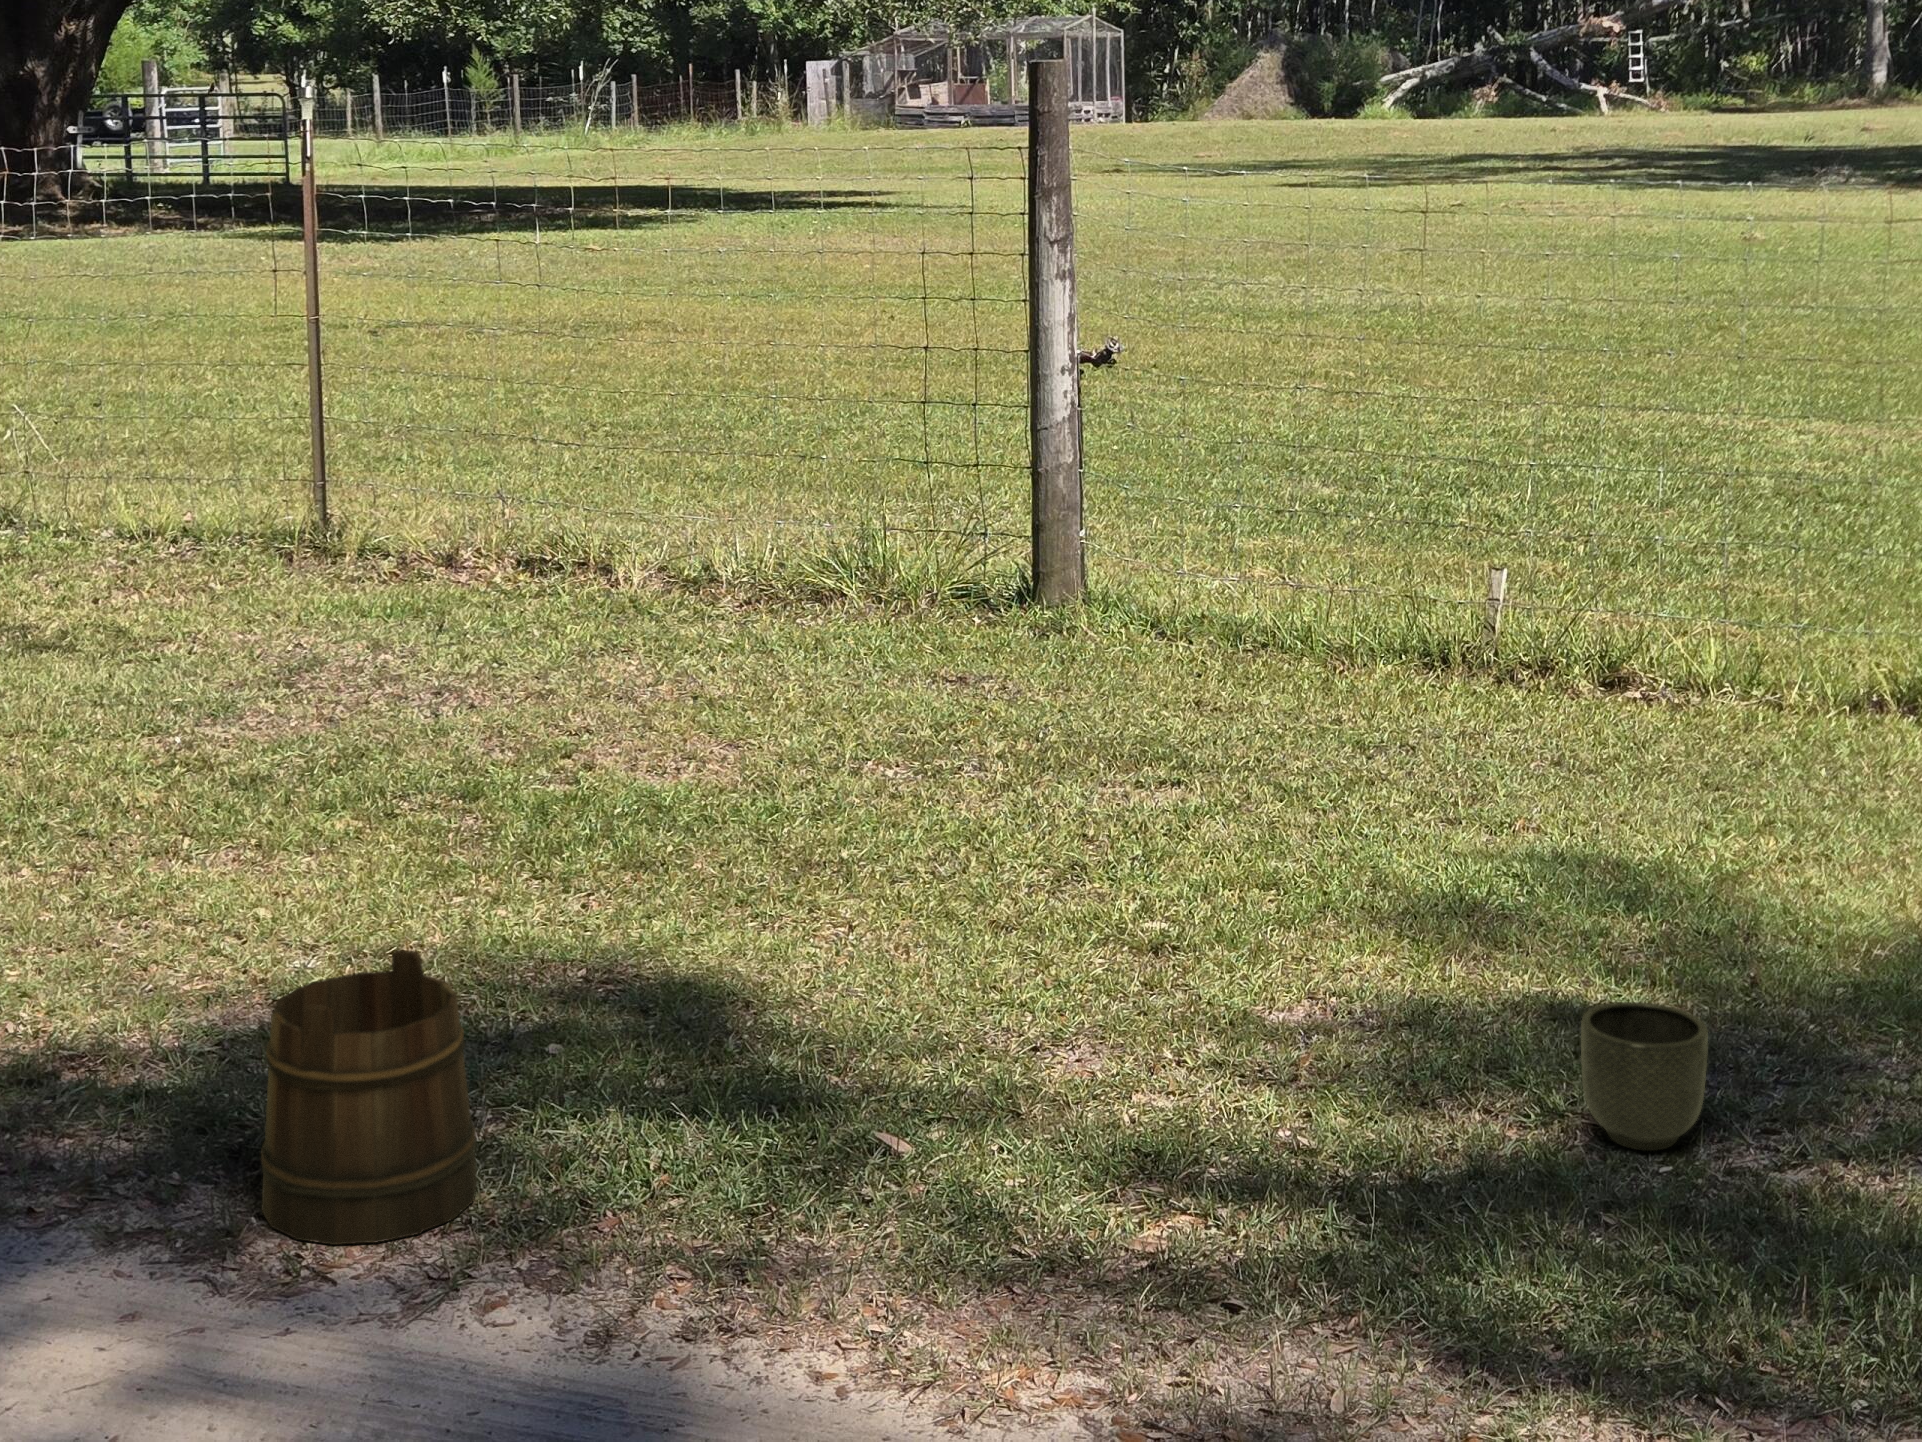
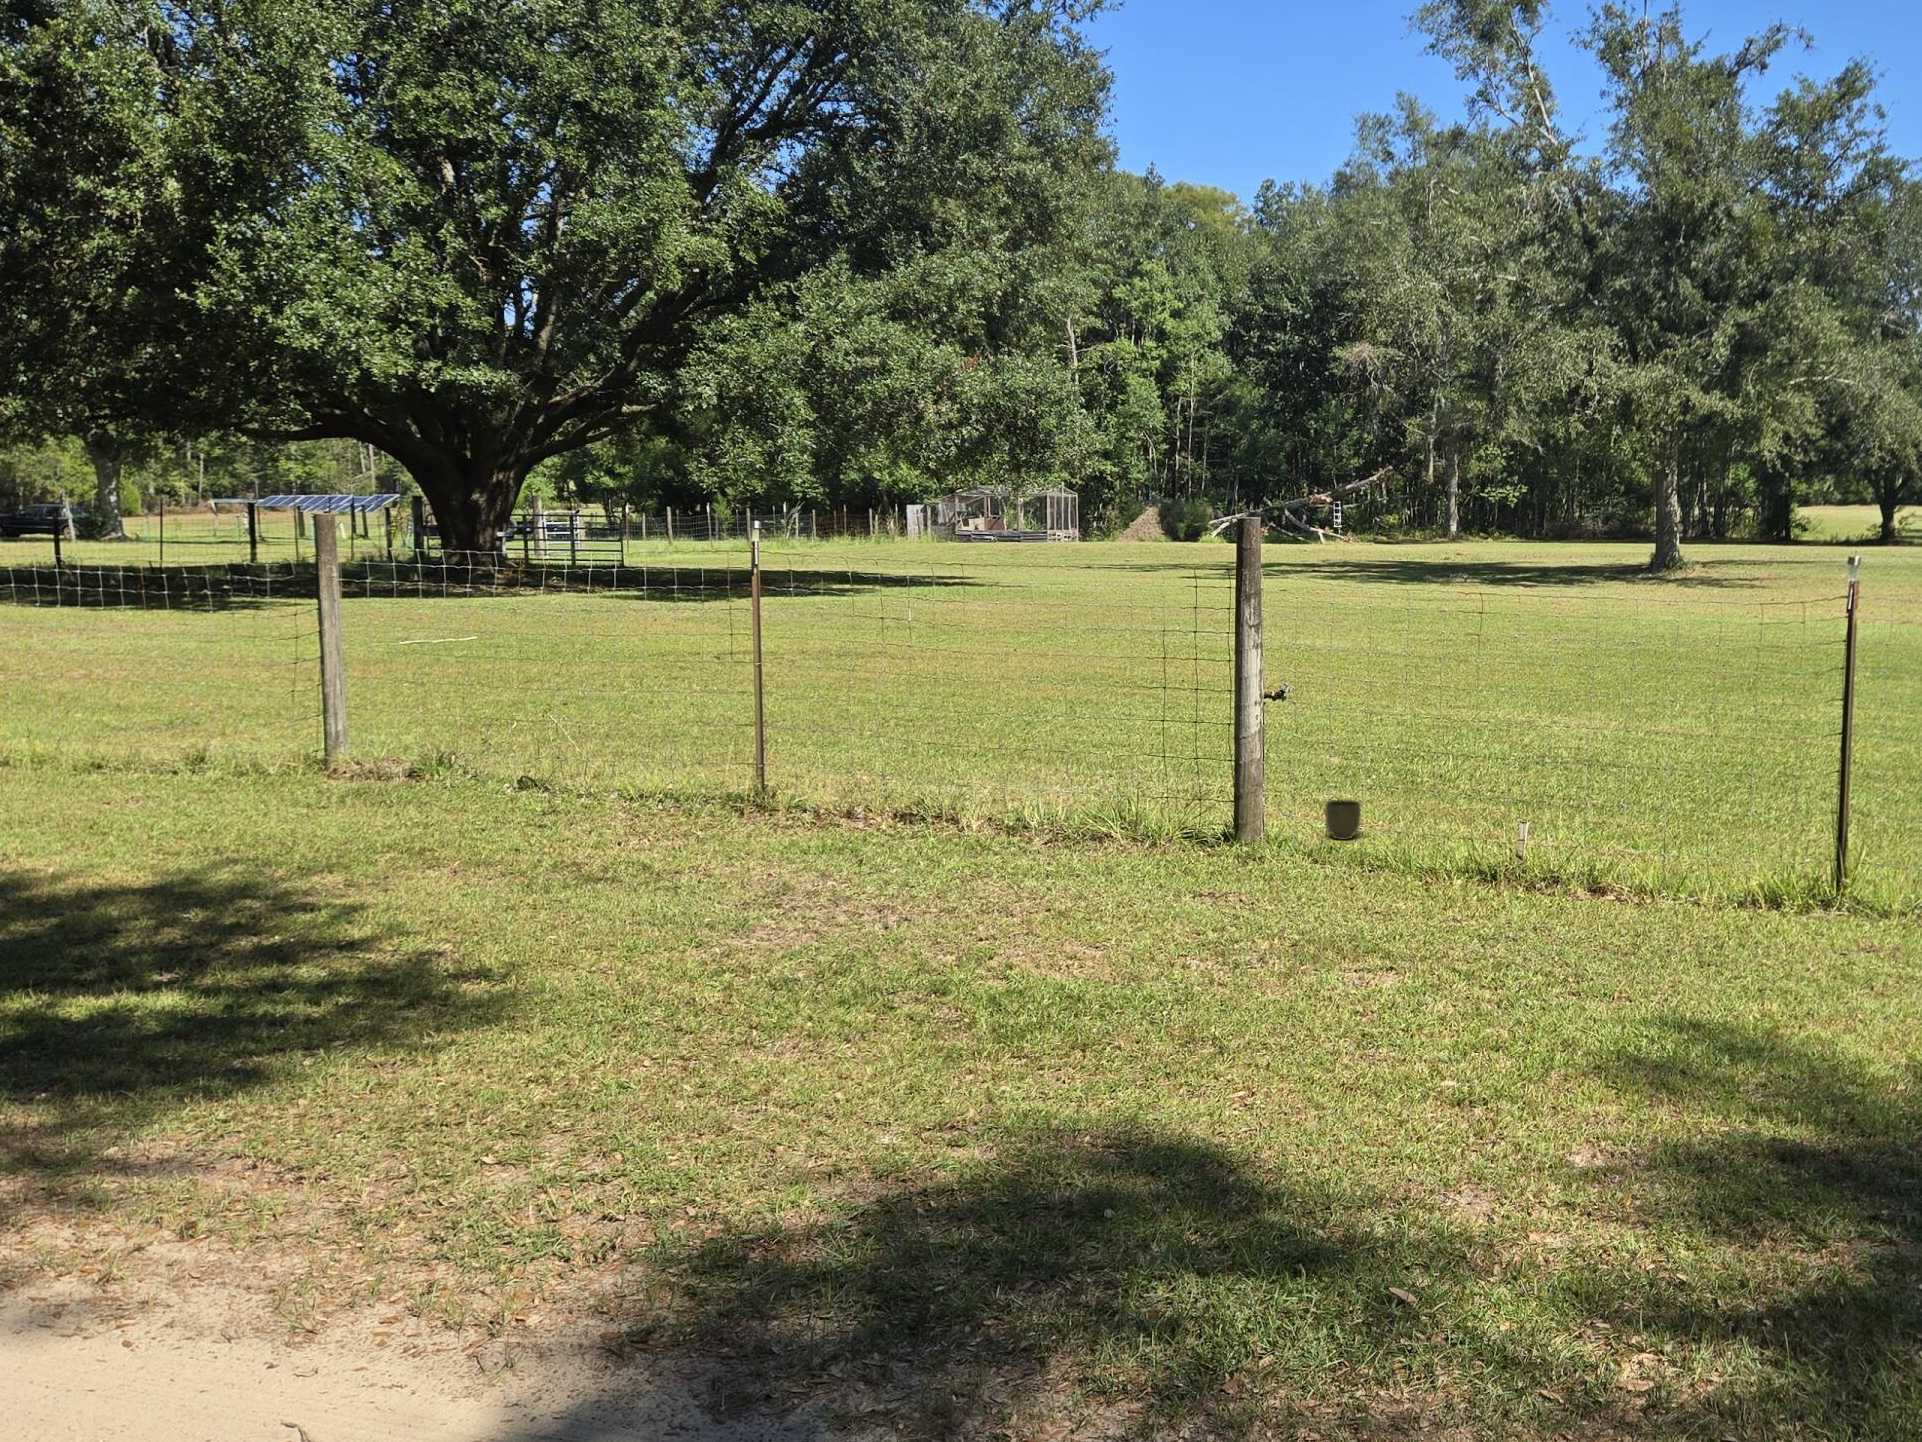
bucket: present [261,950,478,1245] -> none [920,788,988,870]

